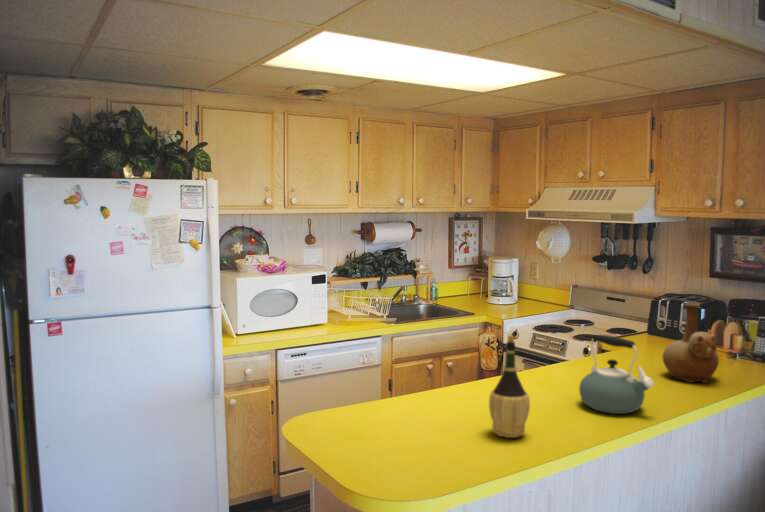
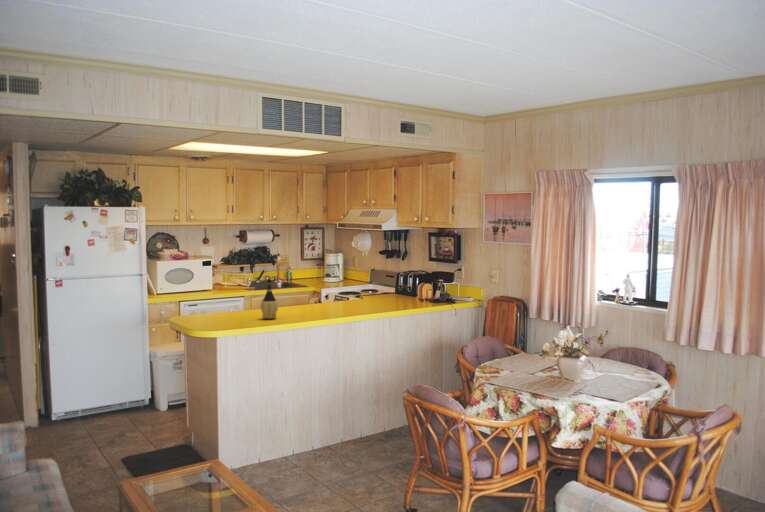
vase: present [662,302,719,383] -> none [368,269,392,307]
kettle: present [579,335,654,414] -> none [312,281,340,314]

